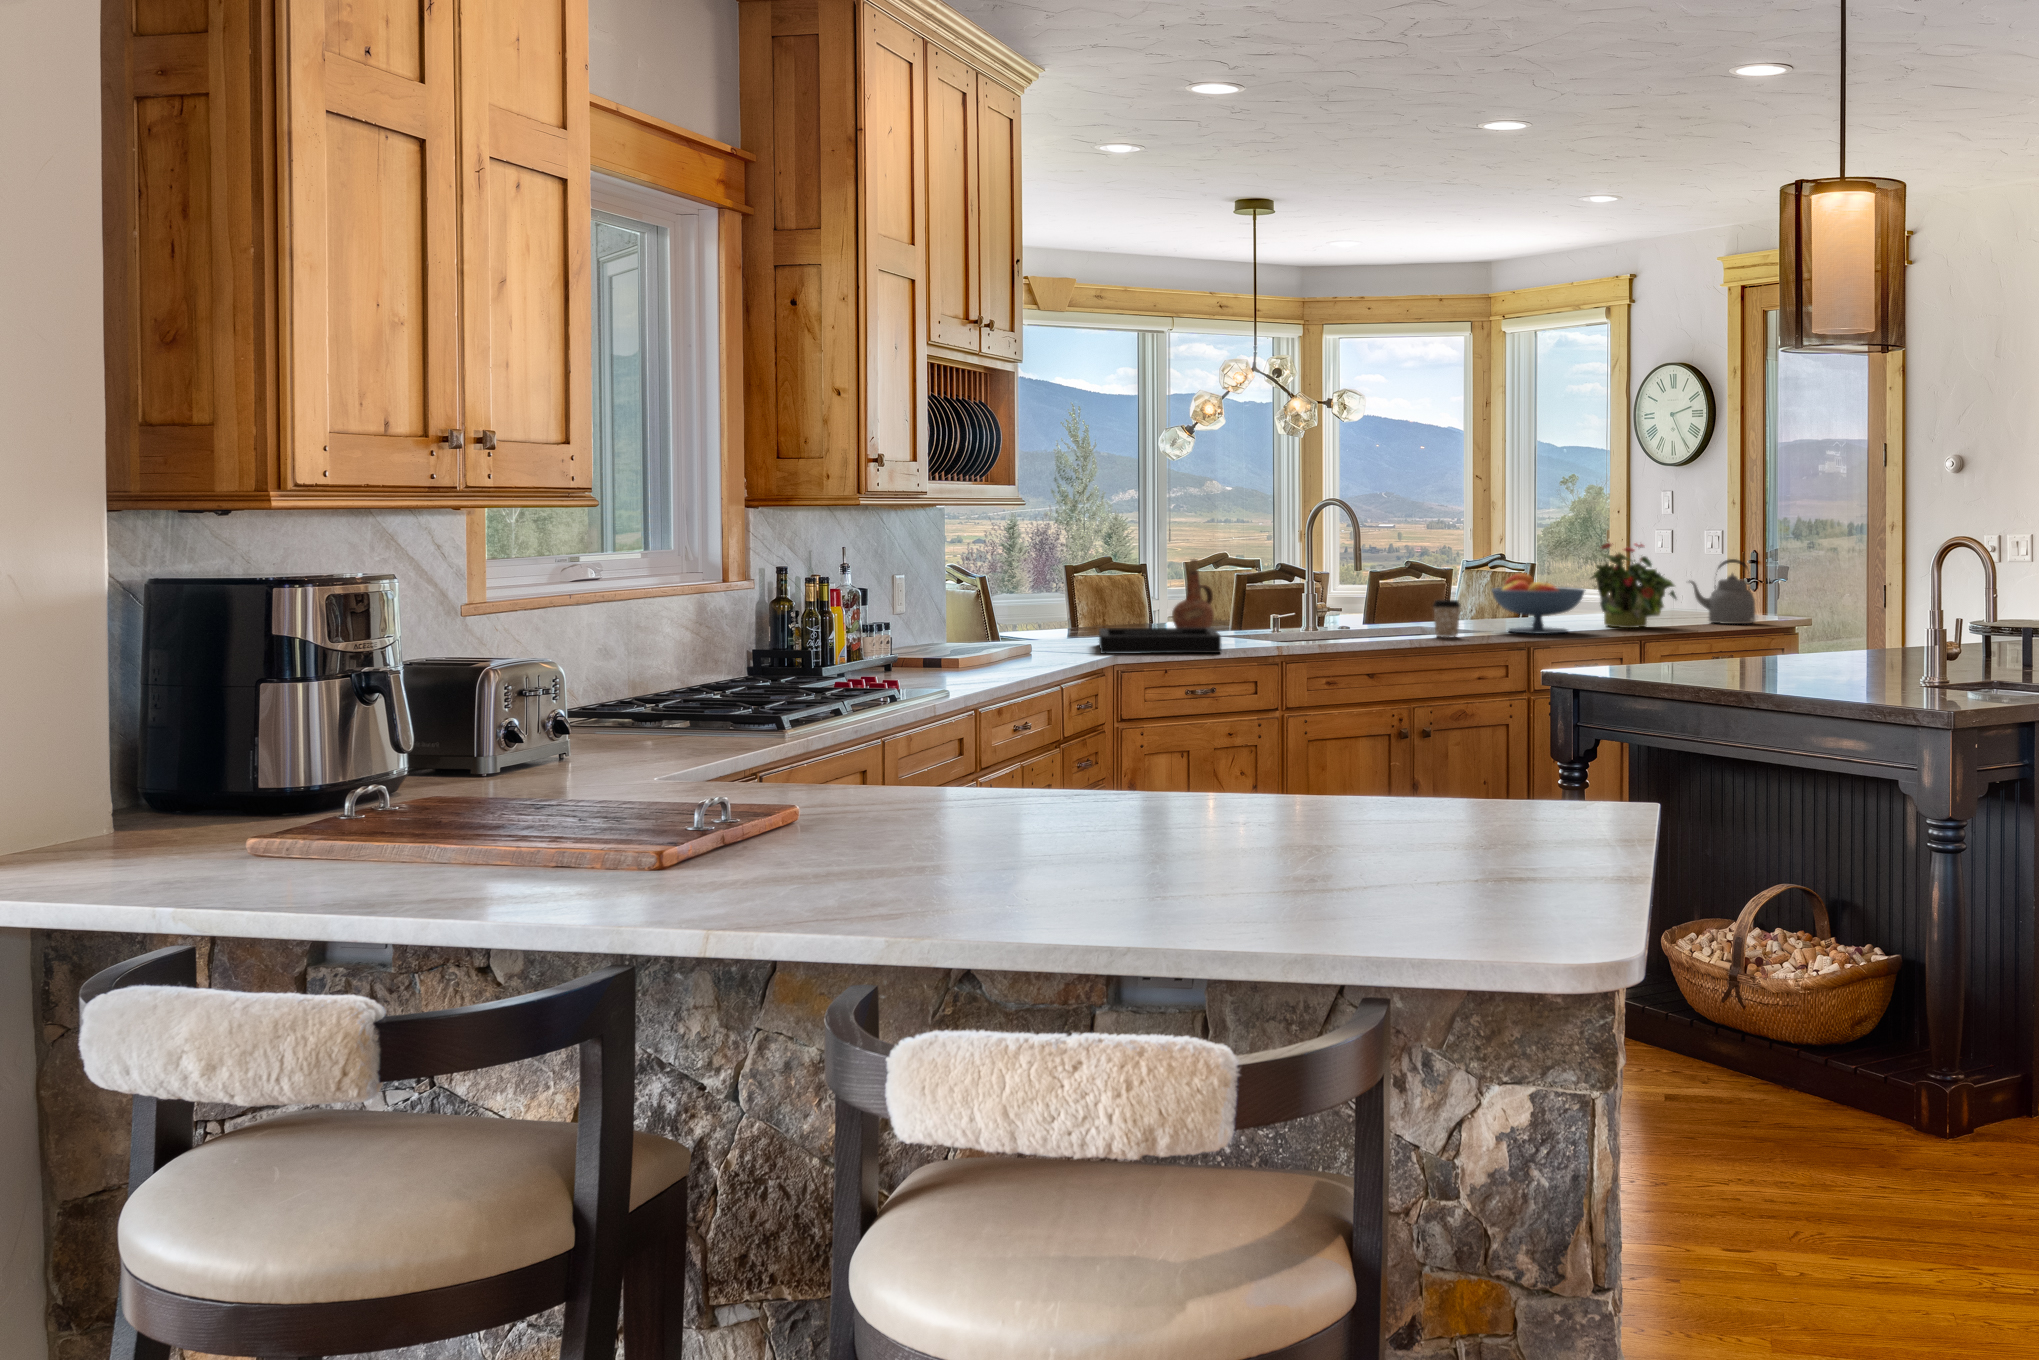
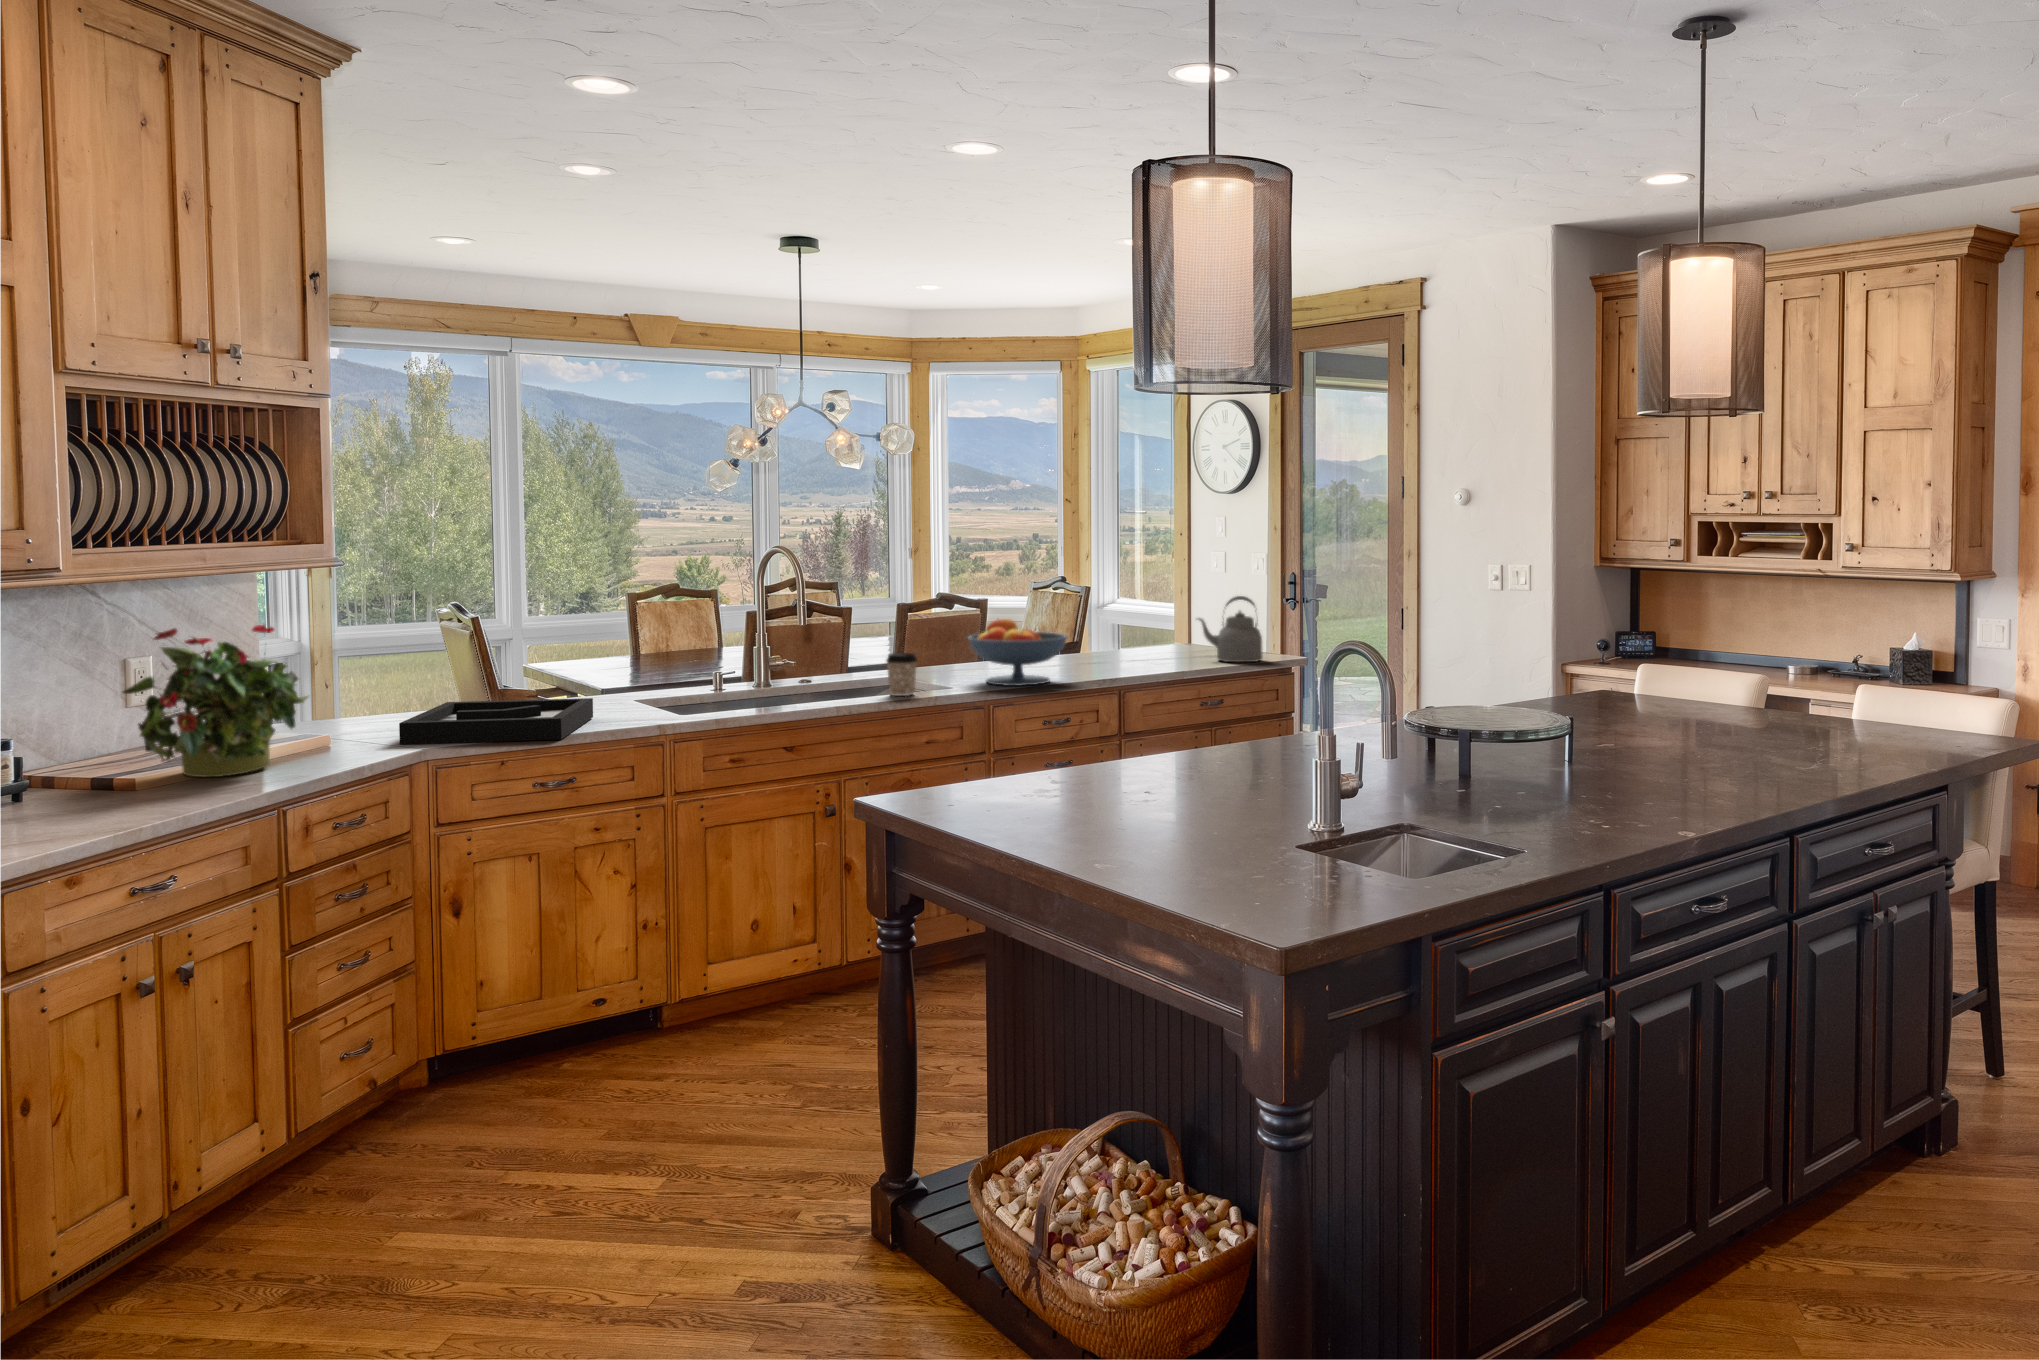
potted plant: present [1591,543,1676,628] -> present [123,625,308,777]
ceramic pitcher: present [1172,559,1214,628] -> none [584,611,637,697]

